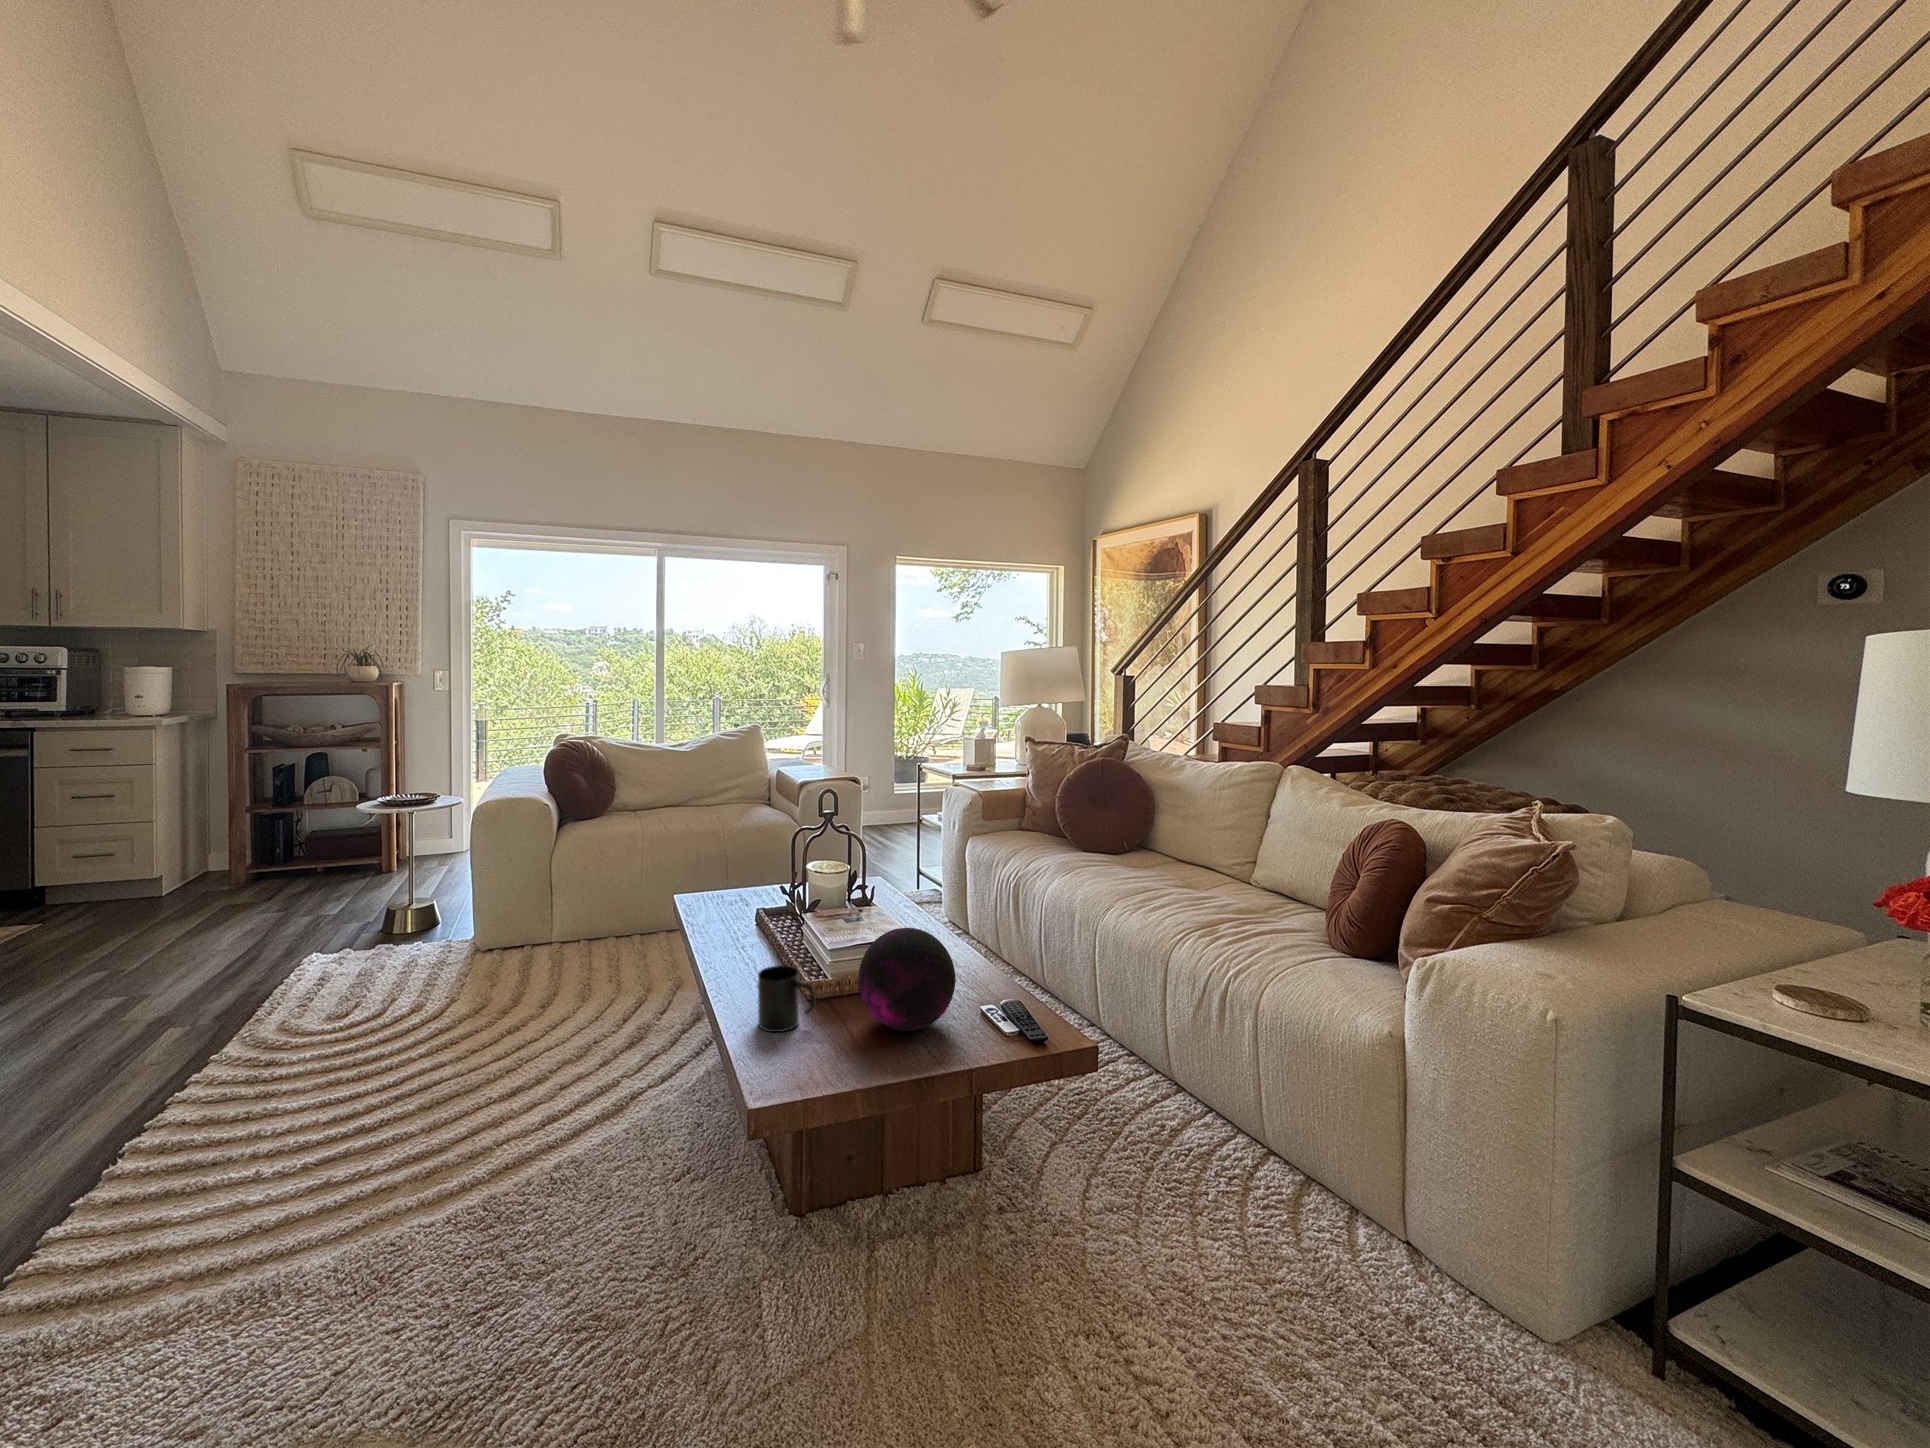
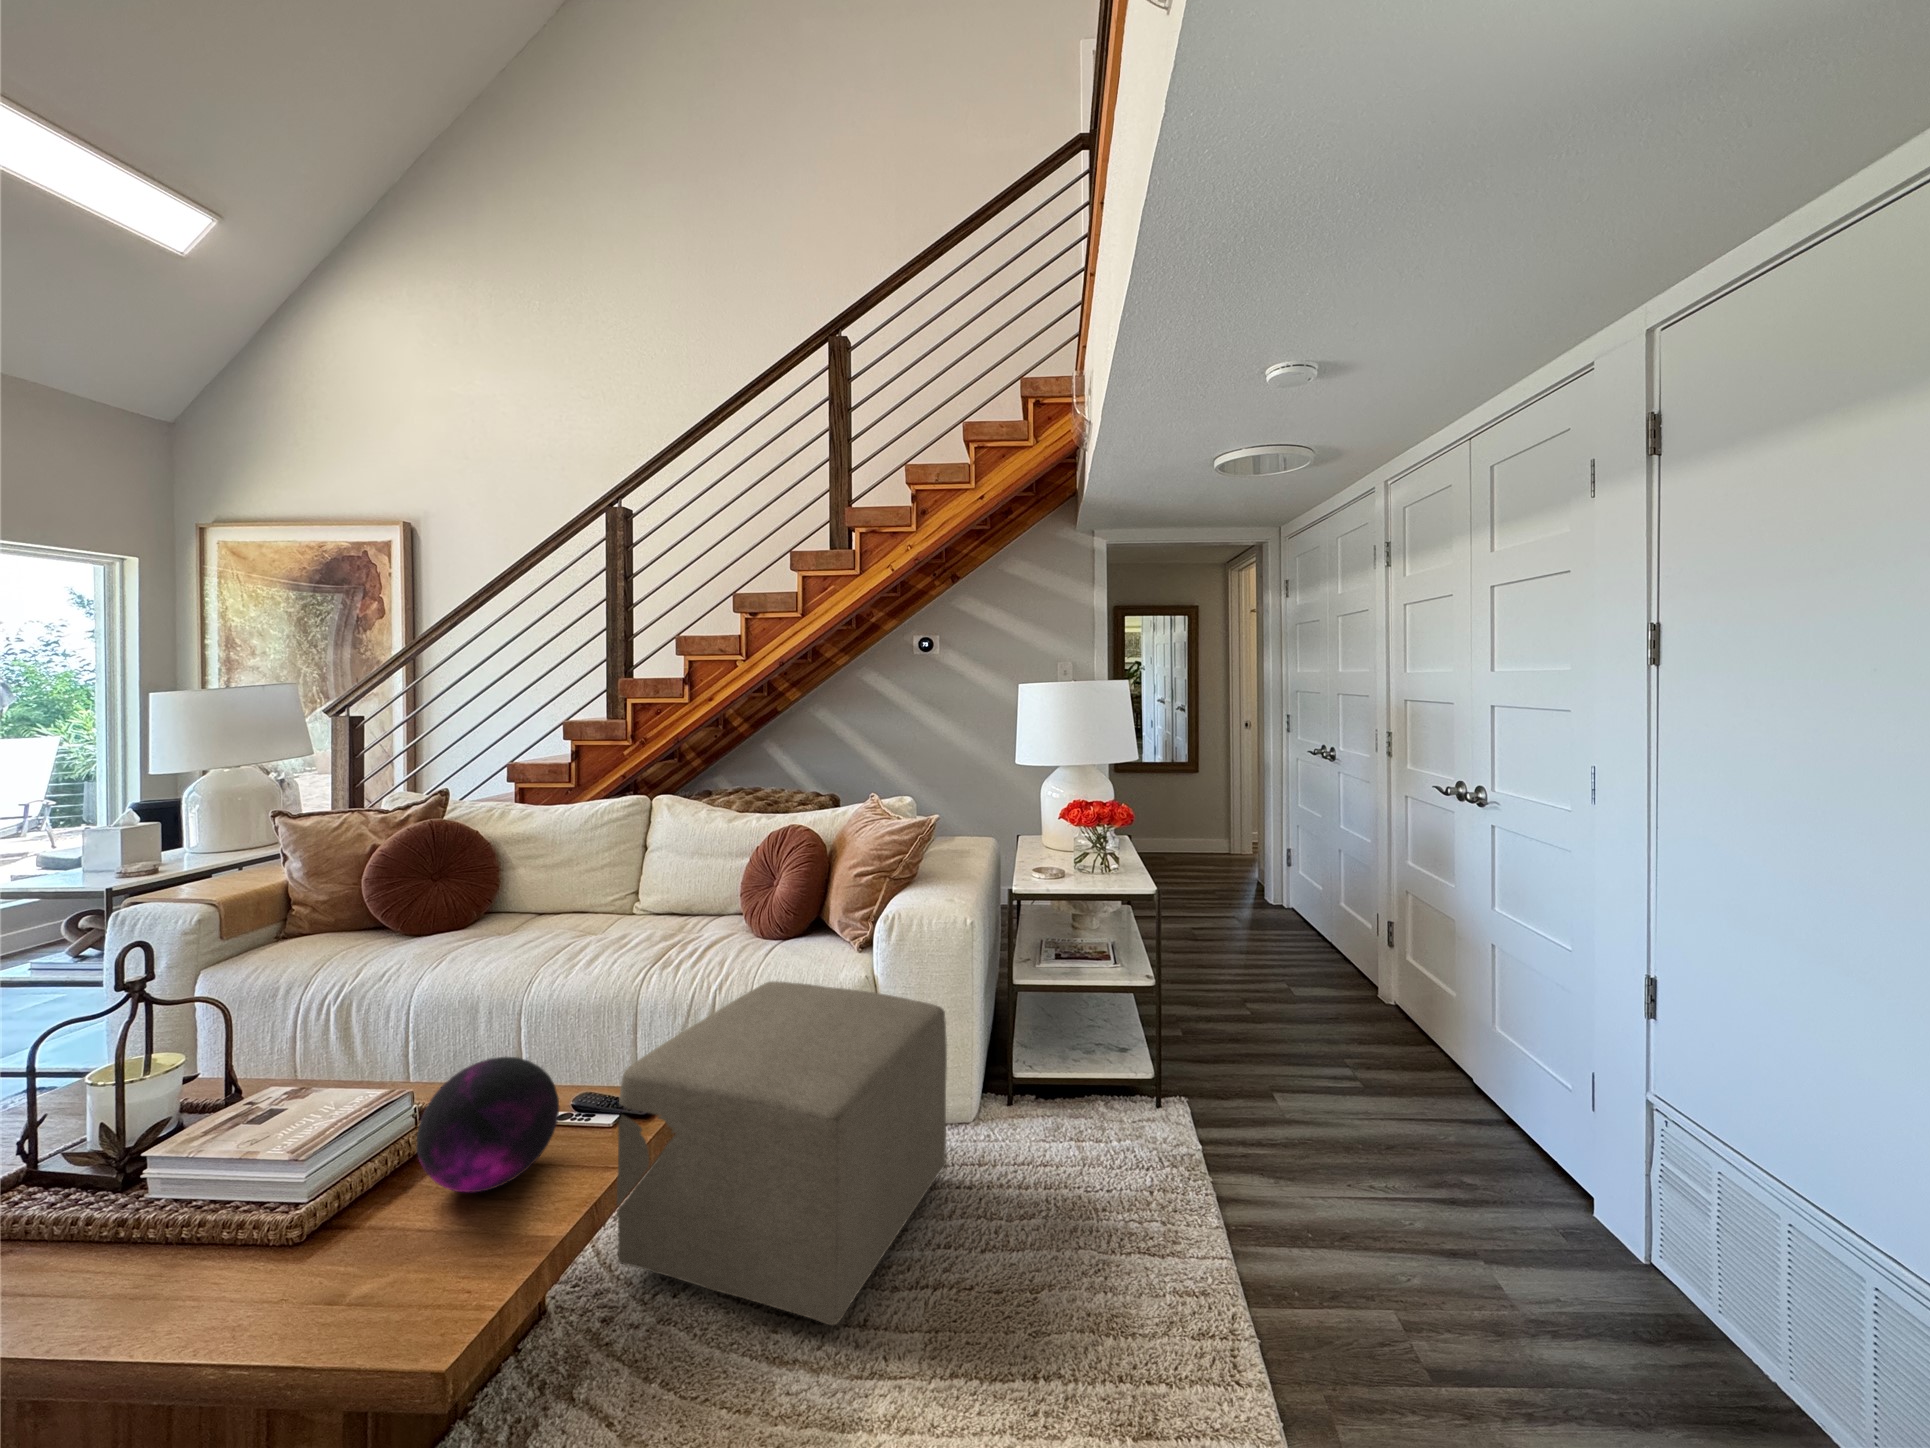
mug: present [758,965,816,1032] -> none [254,1194,364,1312]
ottoman: none [1033,984,1429,1379] -> present [617,981,947,1325]

